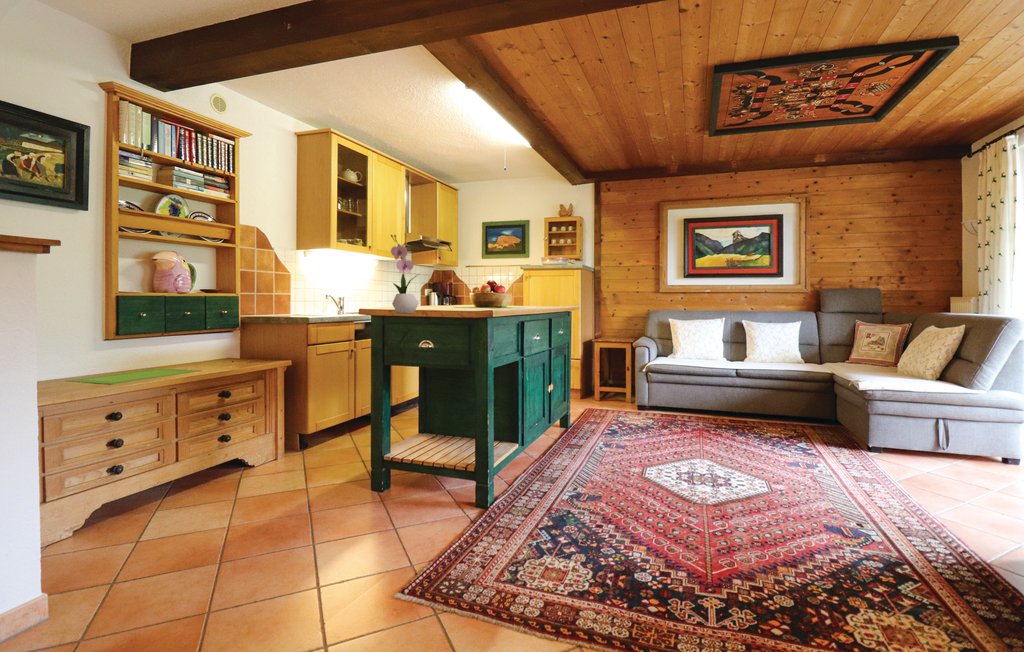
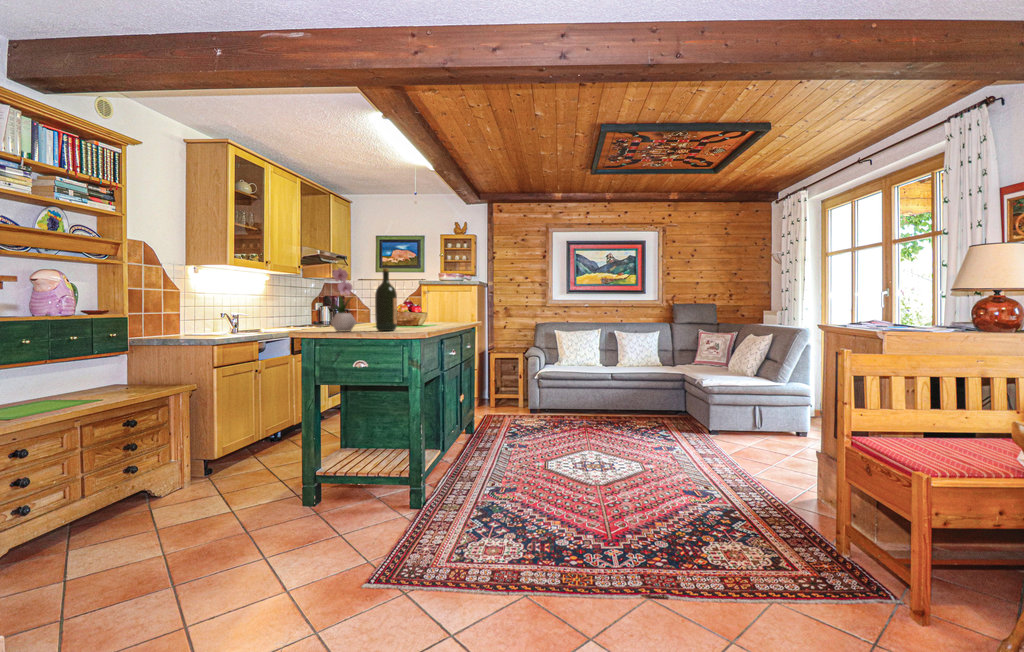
wine bottle: none [435,243,458,312] -> present [375,268,397,331]

